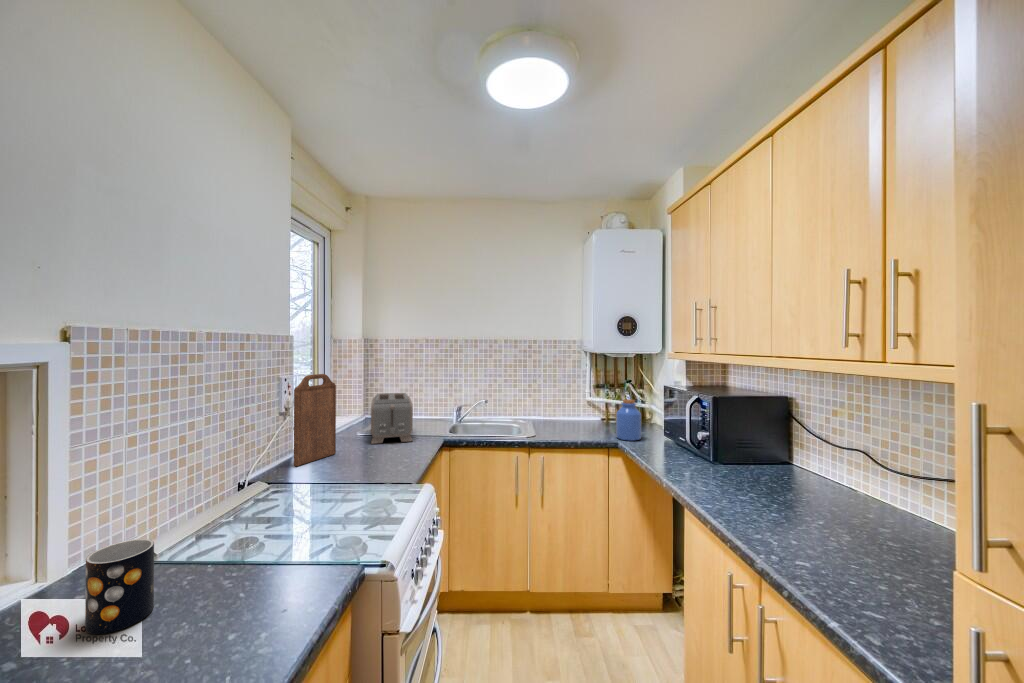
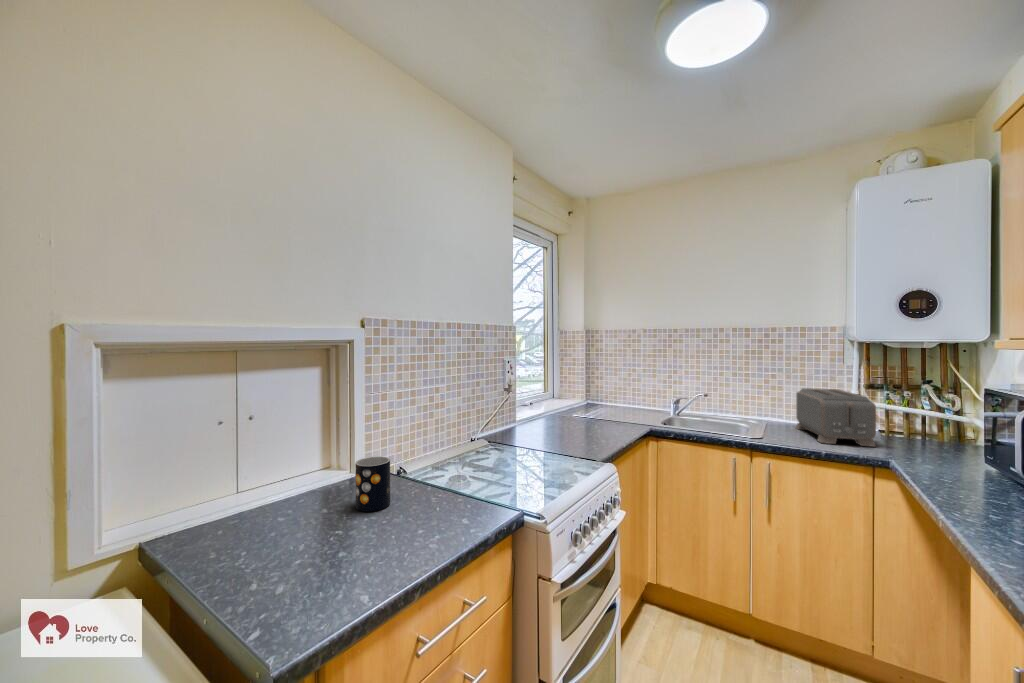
cutting board: present [294,374,336,466] -> none [513,358,549,433]
toaster: present [371,393,413,444] -> present [796,388,876,447]
jar: present [616,399,641,441] -> none [892,405,939,463]

